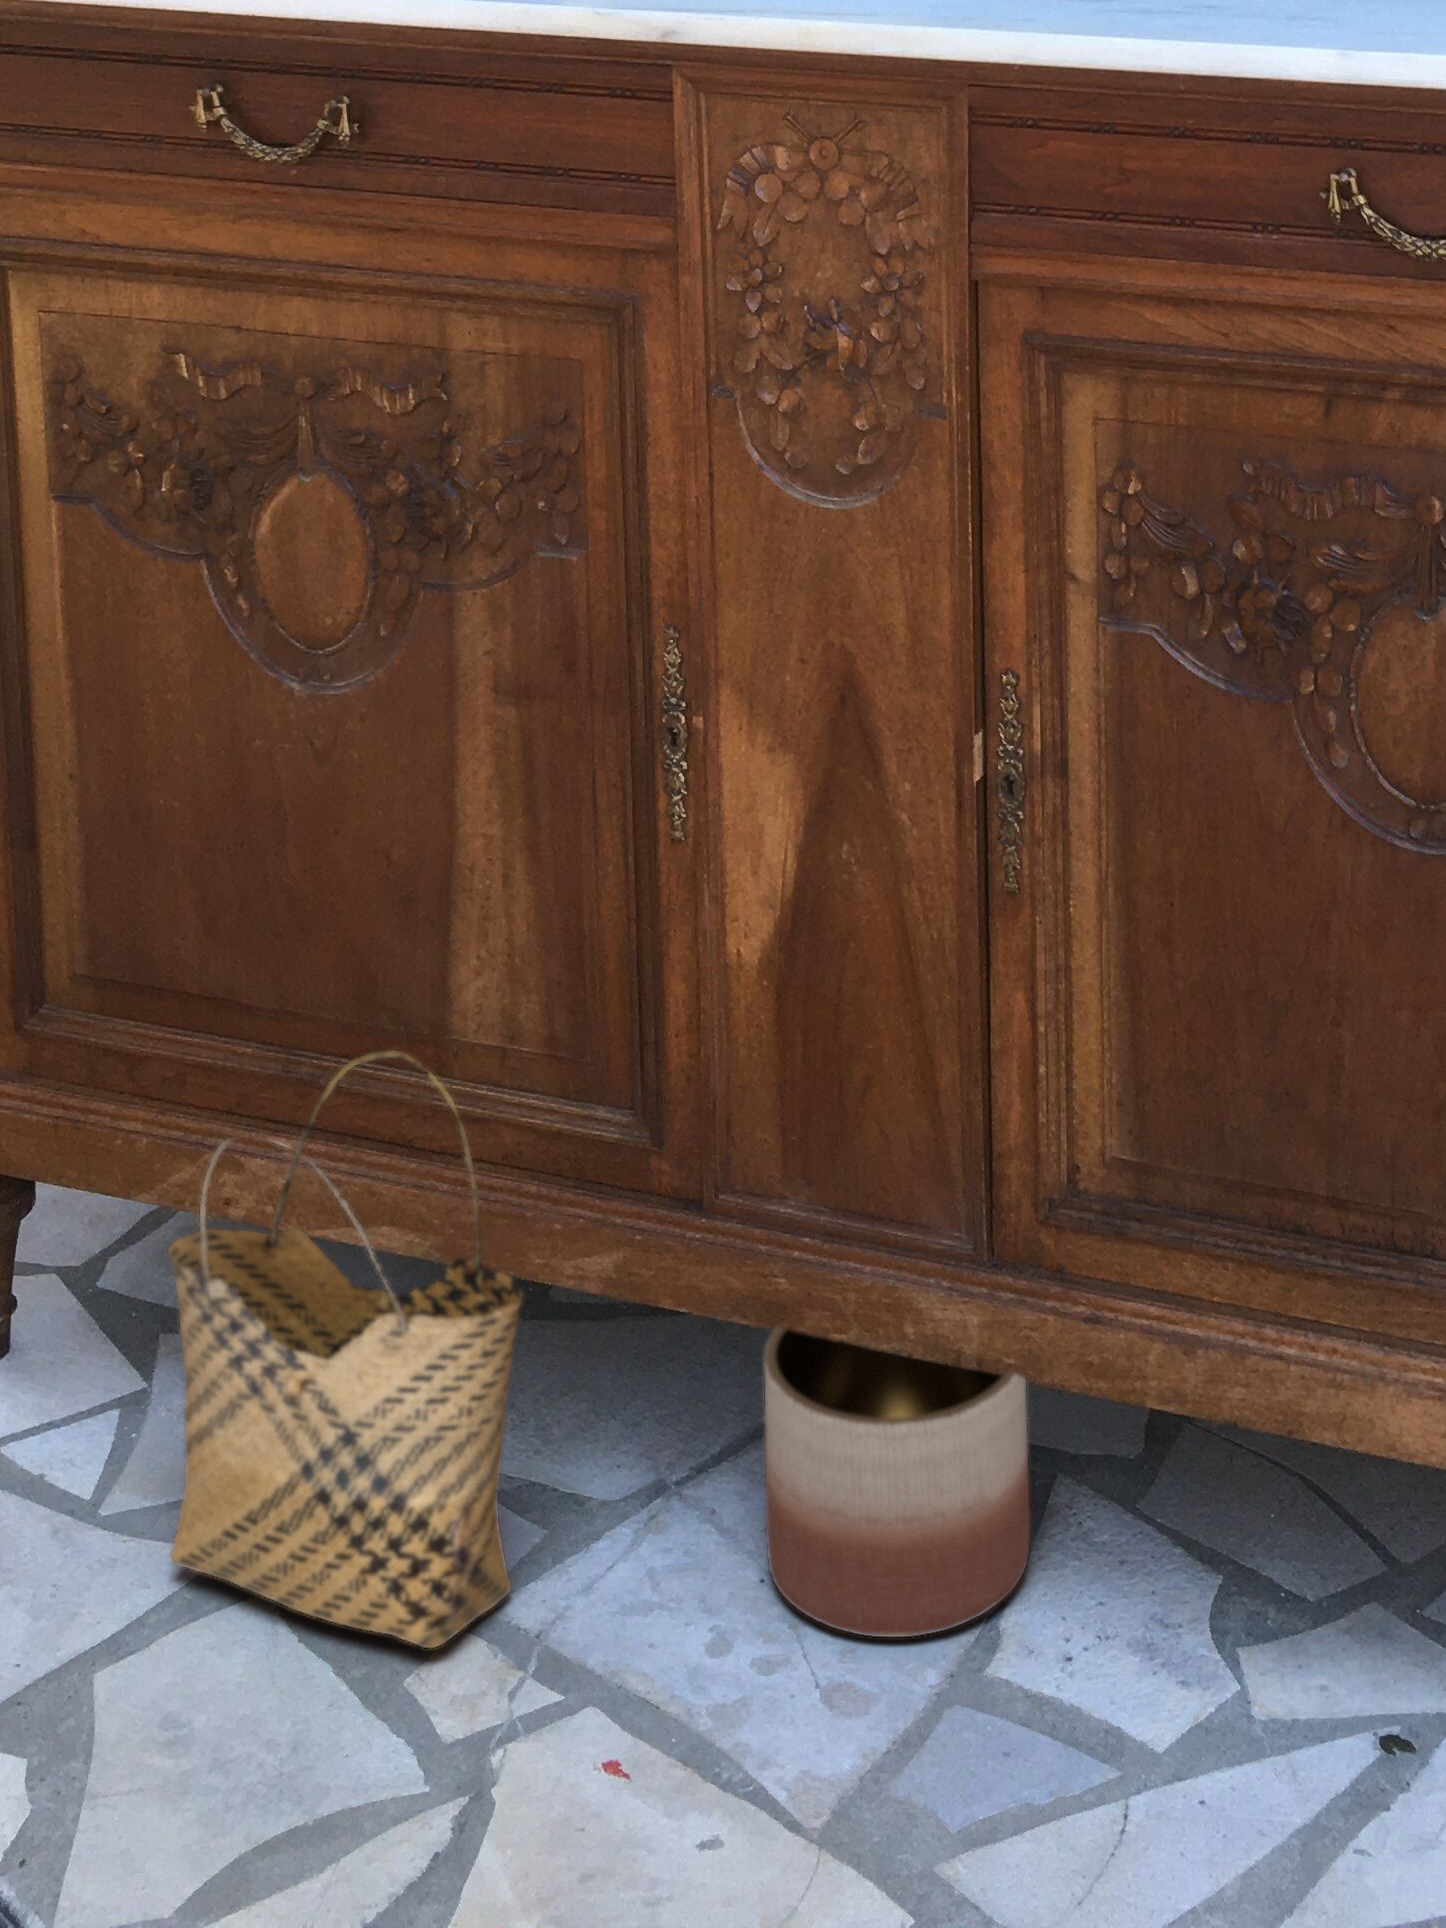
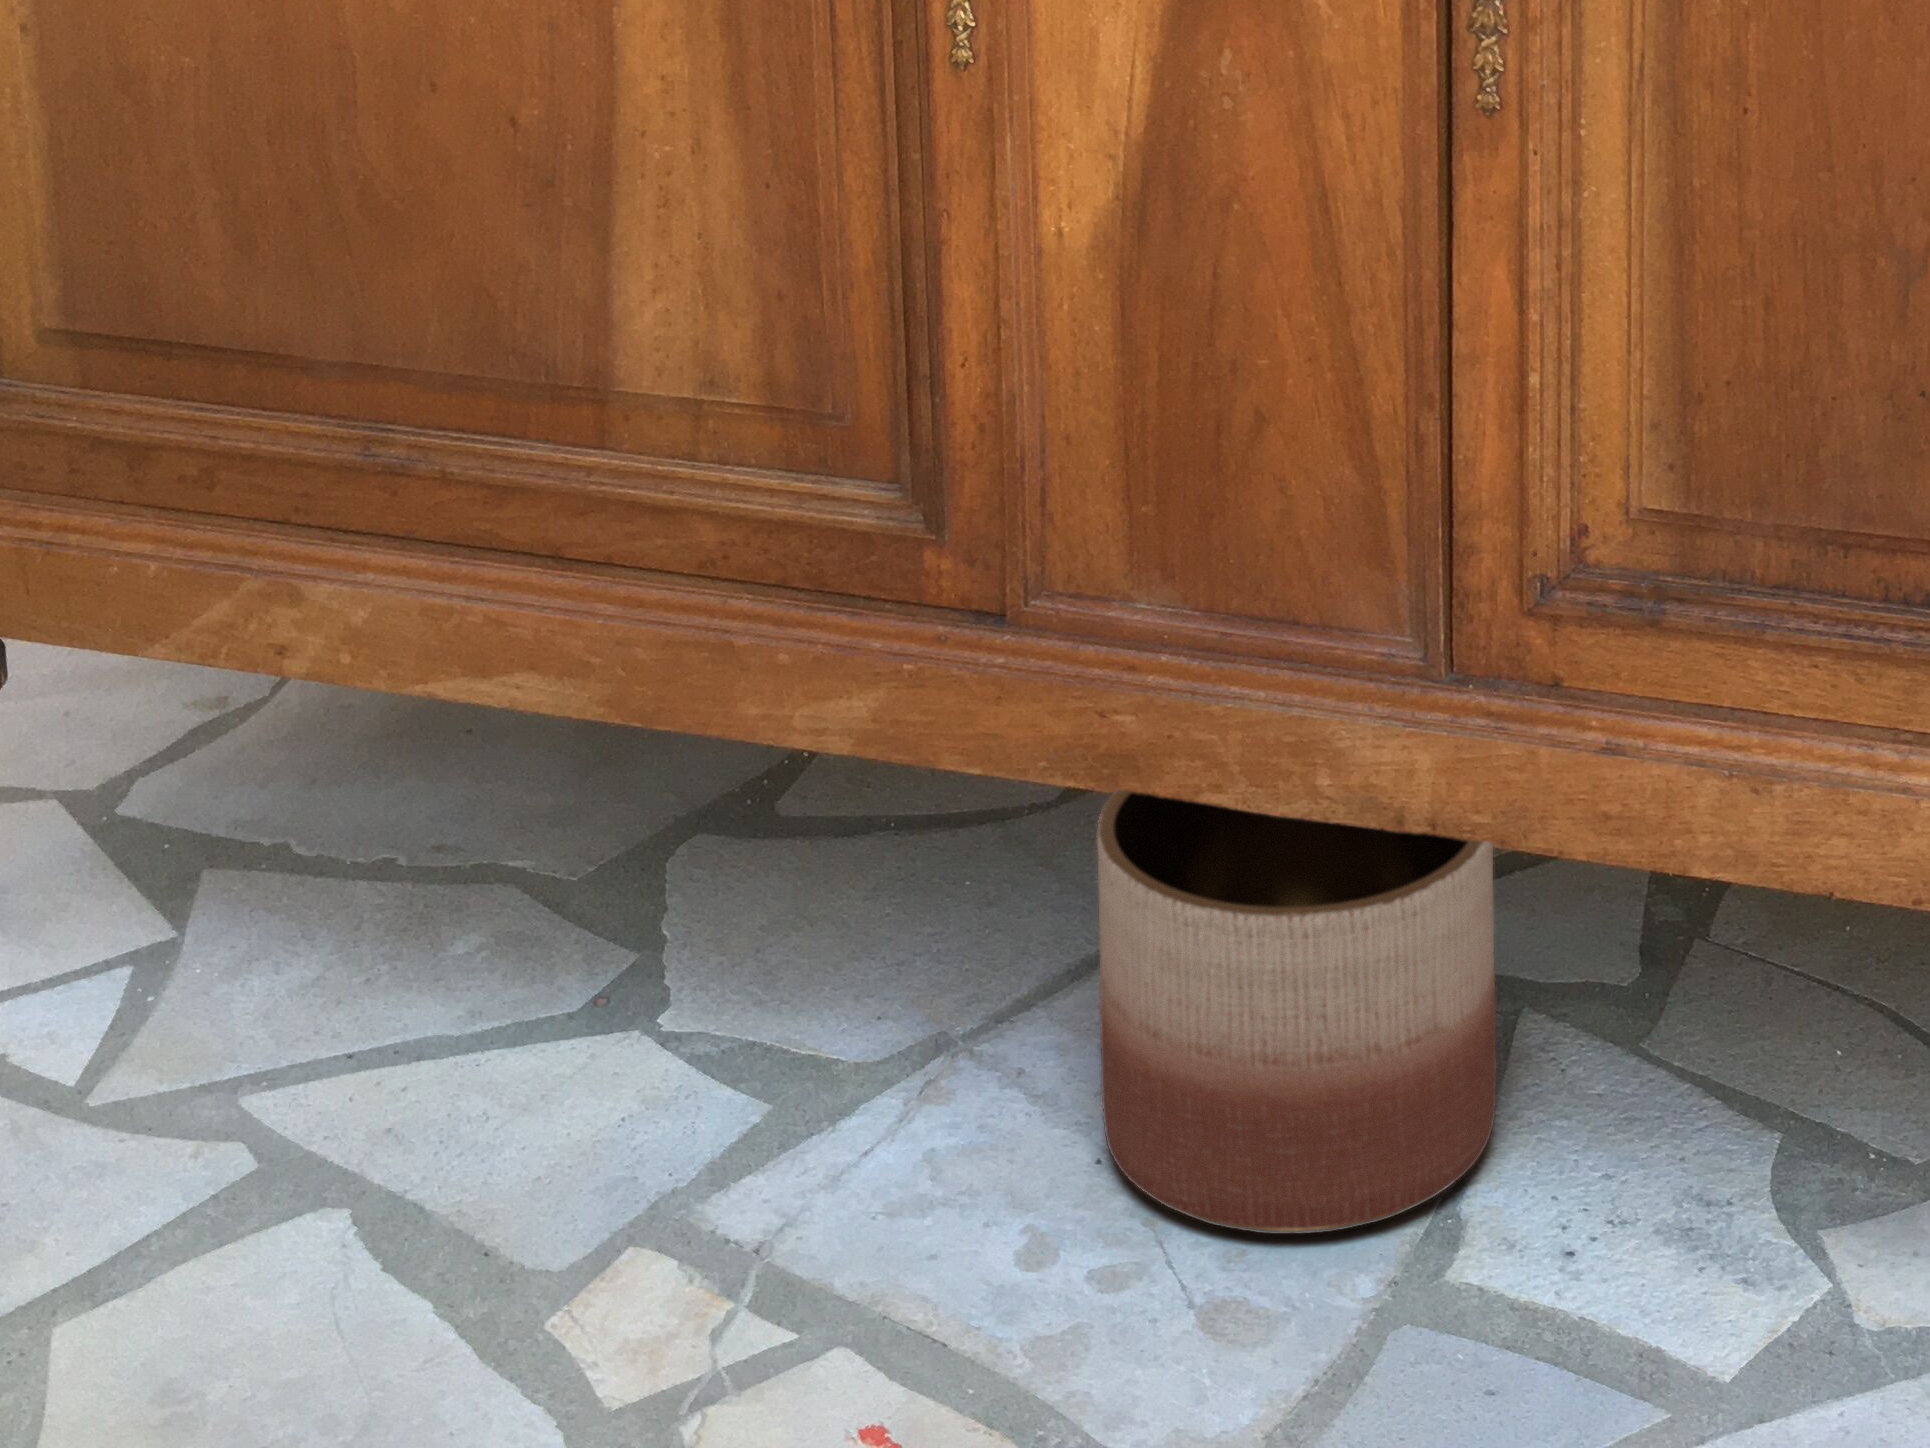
woven basket: present [168,1049,523,1648] -> none [163,391,722,1272]

